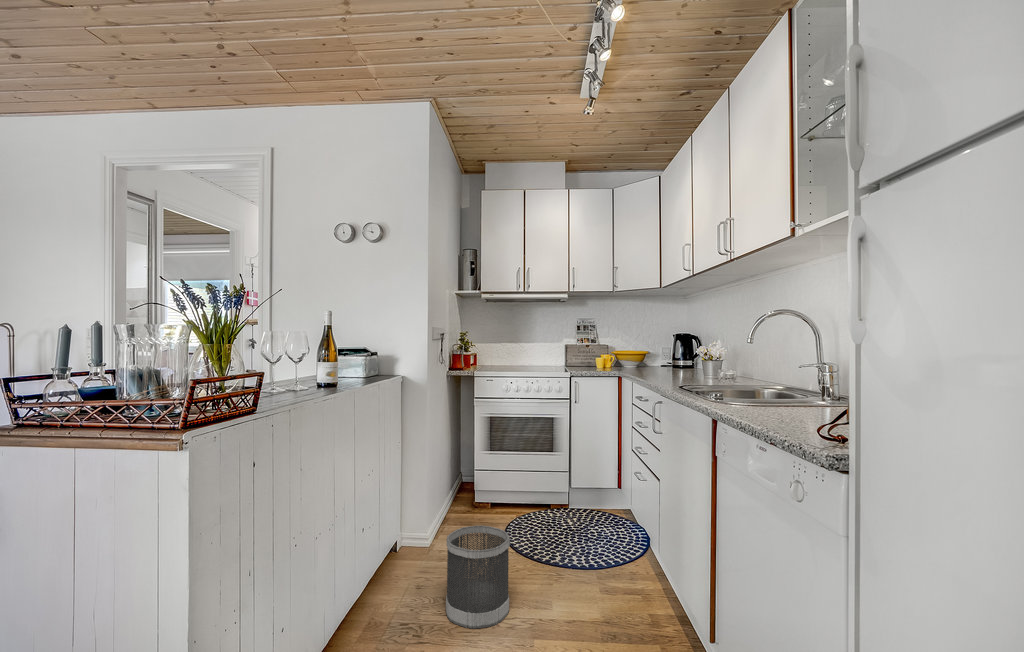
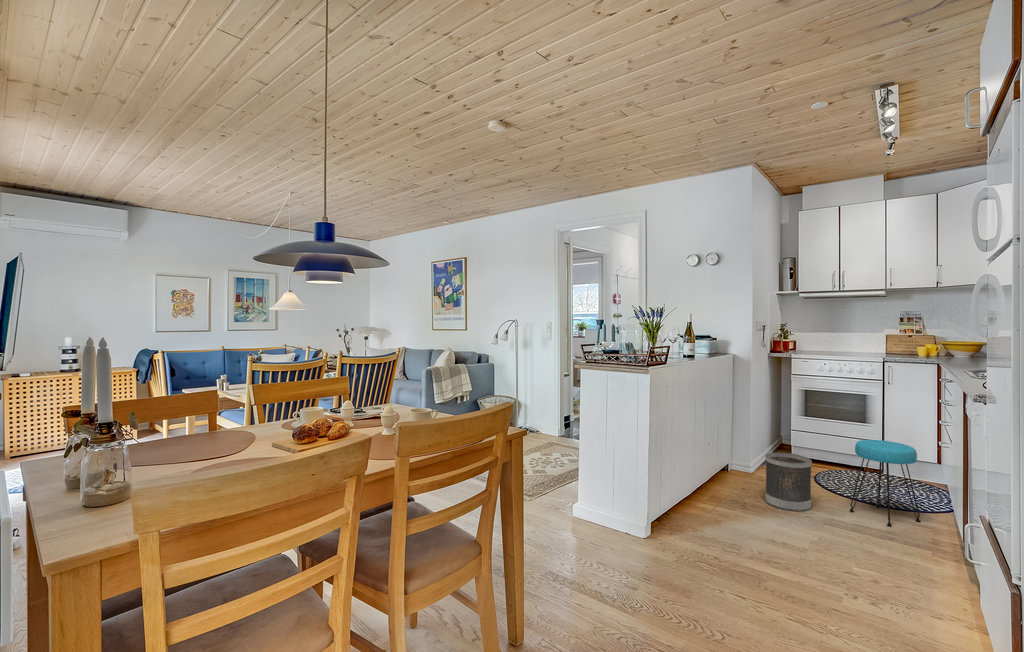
stool: none [555,488,632,618] -> present [850,440,920,526]

